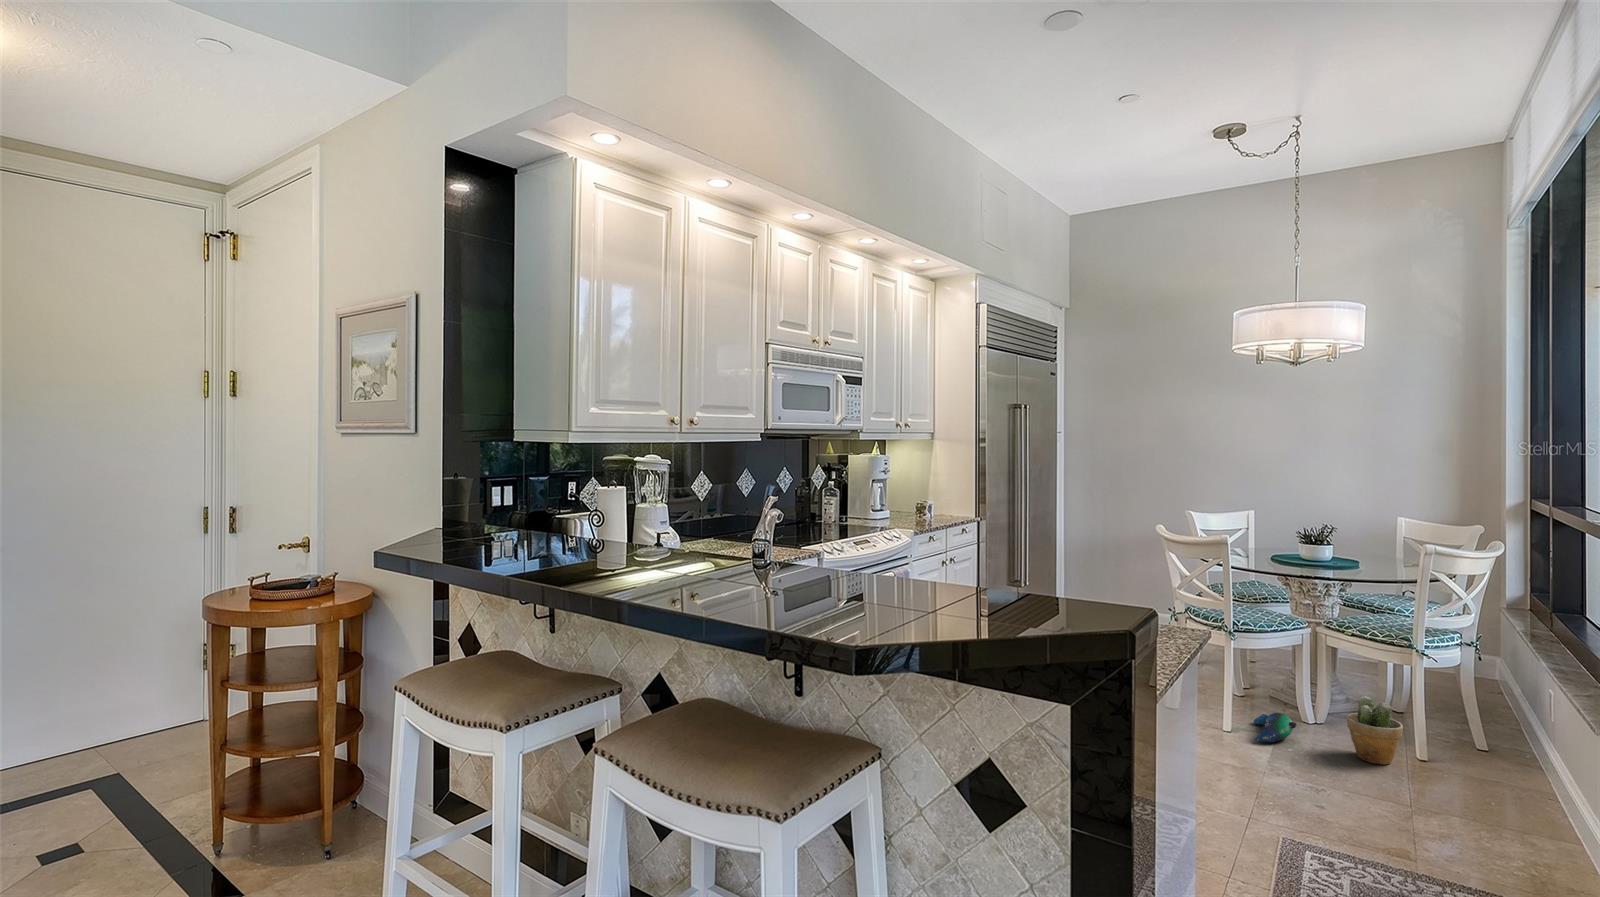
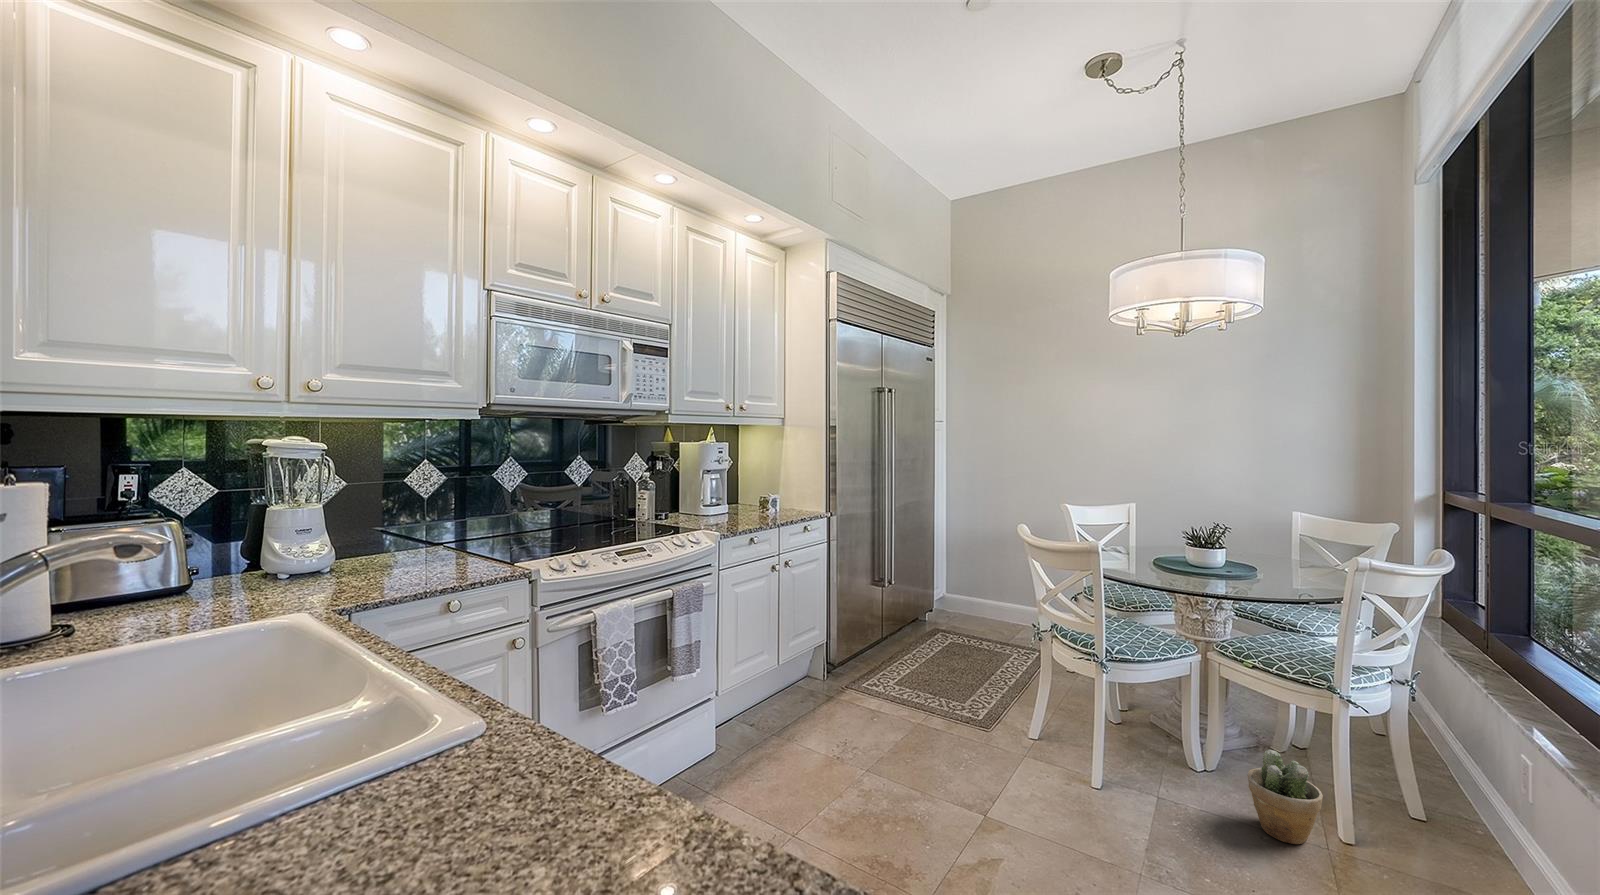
plush toy: present [1253,713,1297,743] -> none [1131,753,1184,801]

